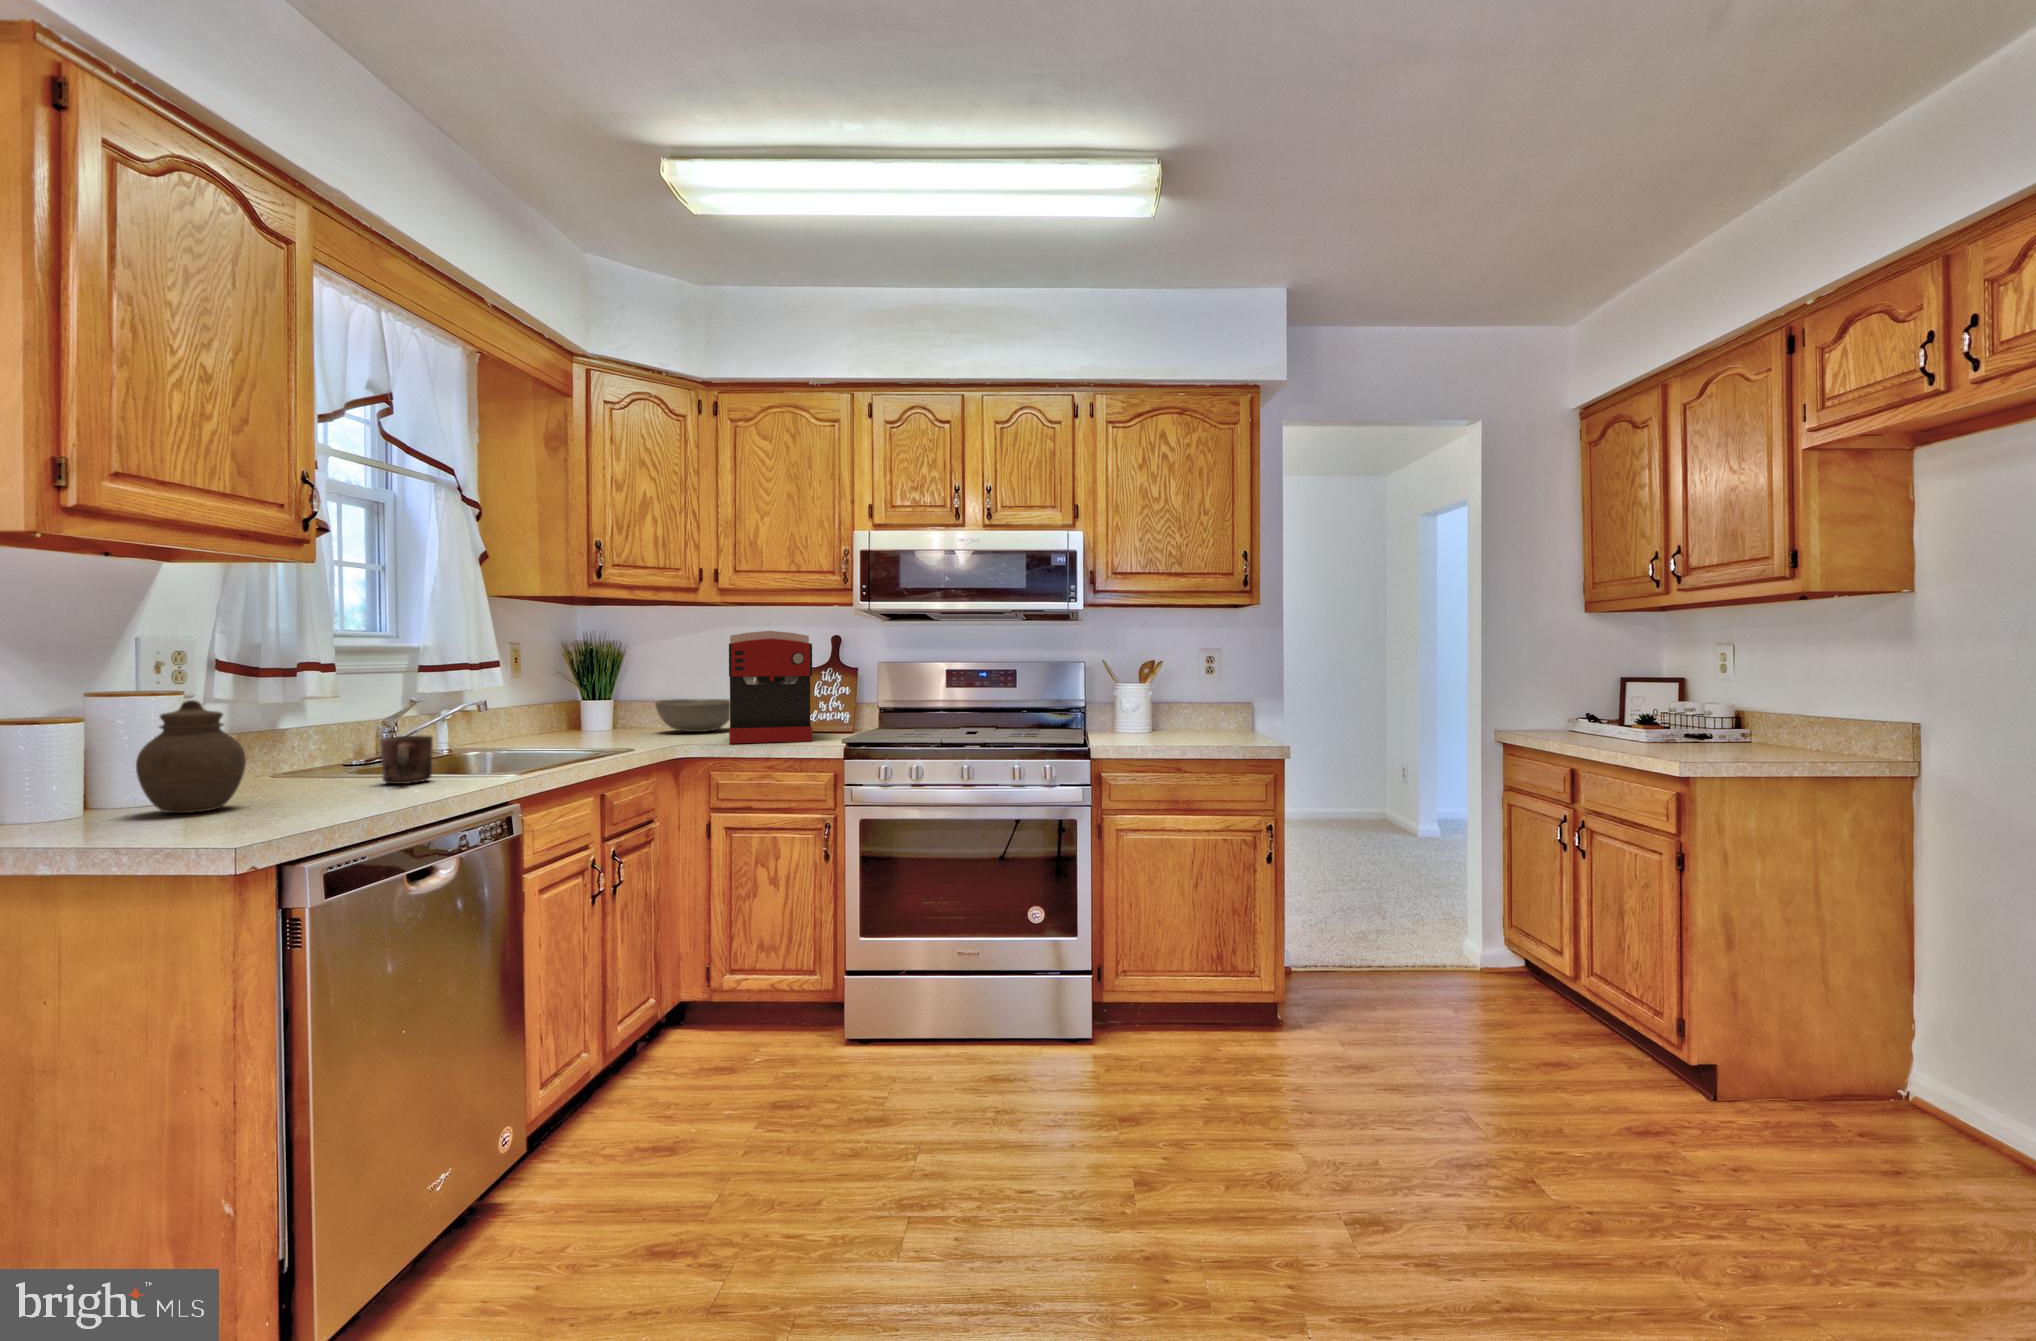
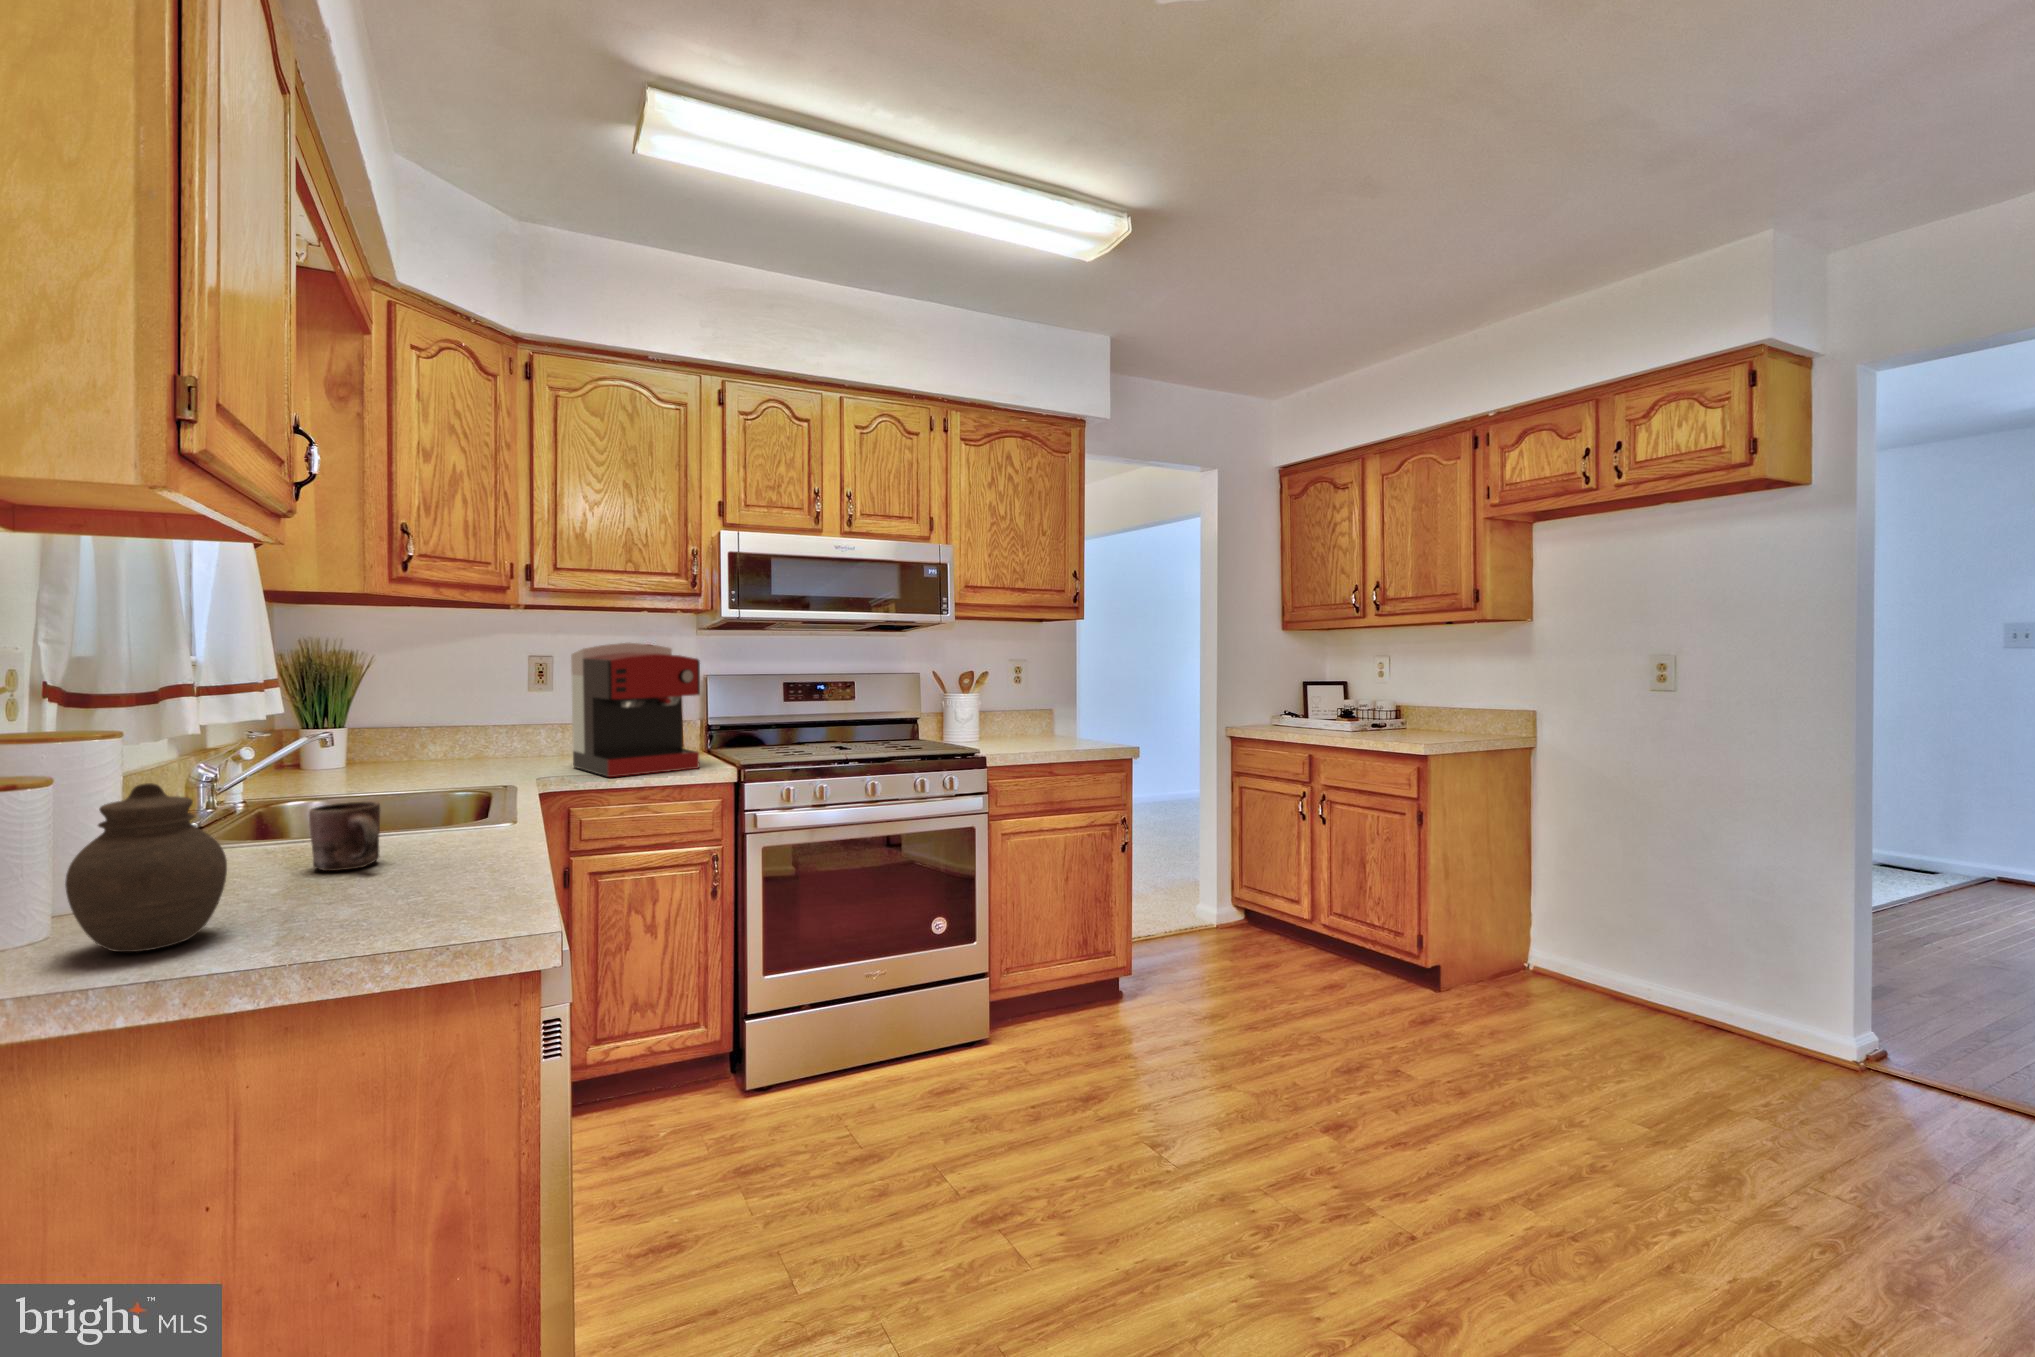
bowl: present [655,699,730,732] -> none [437,720,545,763]

